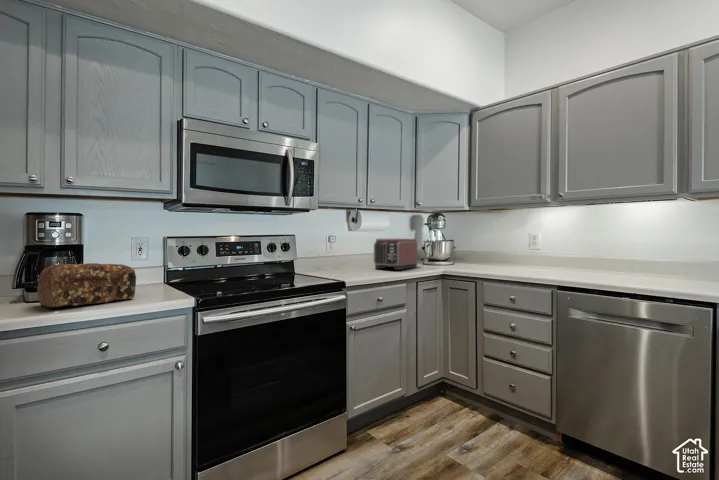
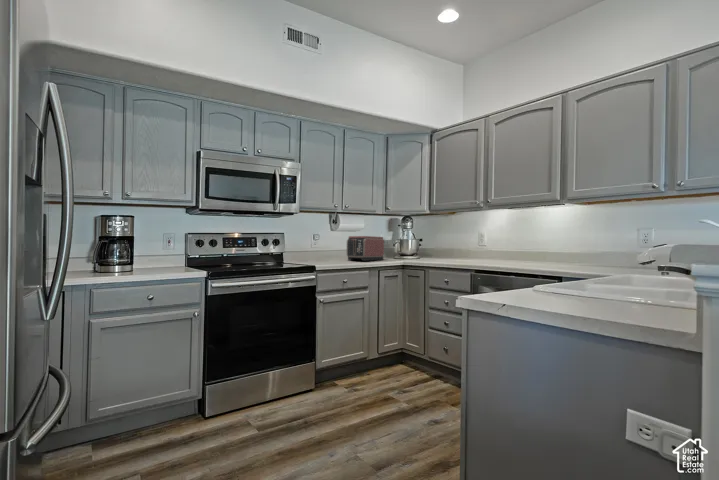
bread loaf: present [37,263,136,308] -> none [109,248,169,274]

